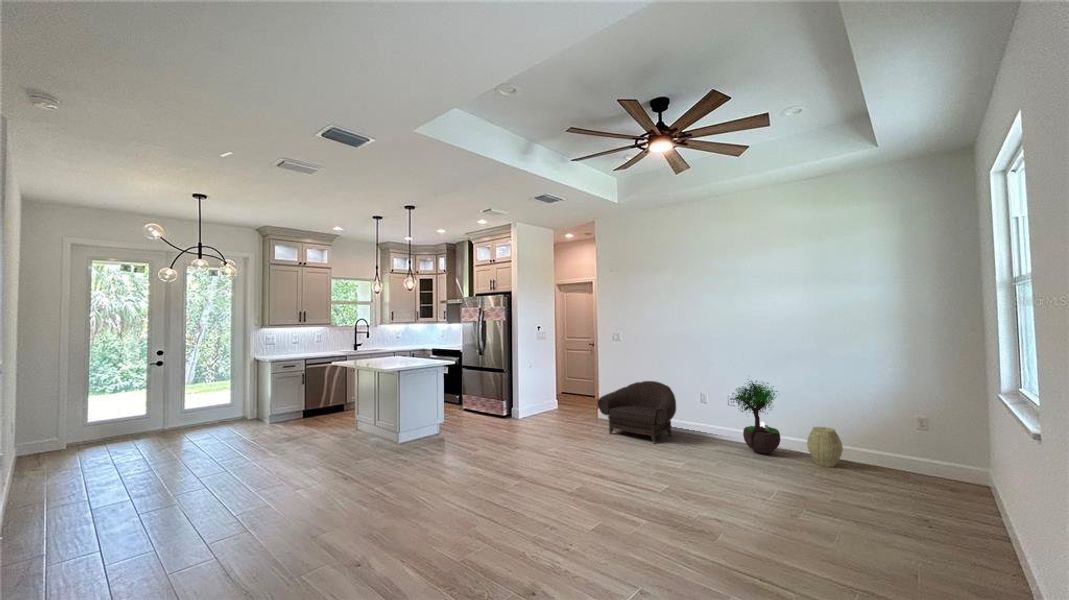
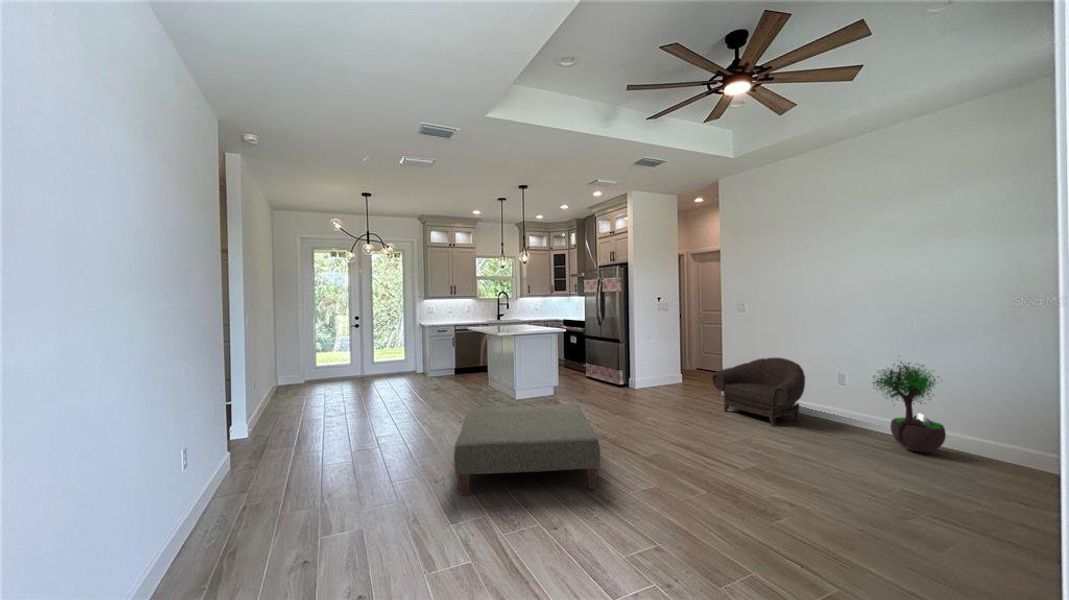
woven basket: present [807,427,843,467] -> none [984,426,1044,481]
ottoman: none [372,442,542,564] -> present [454,404,600,495]

